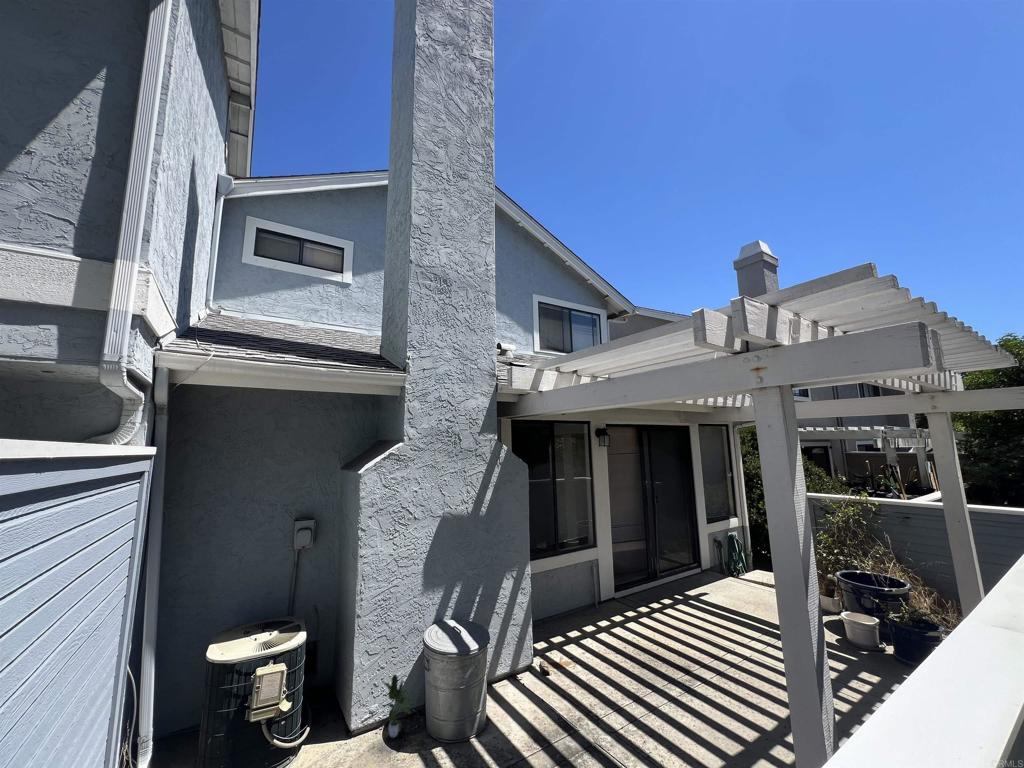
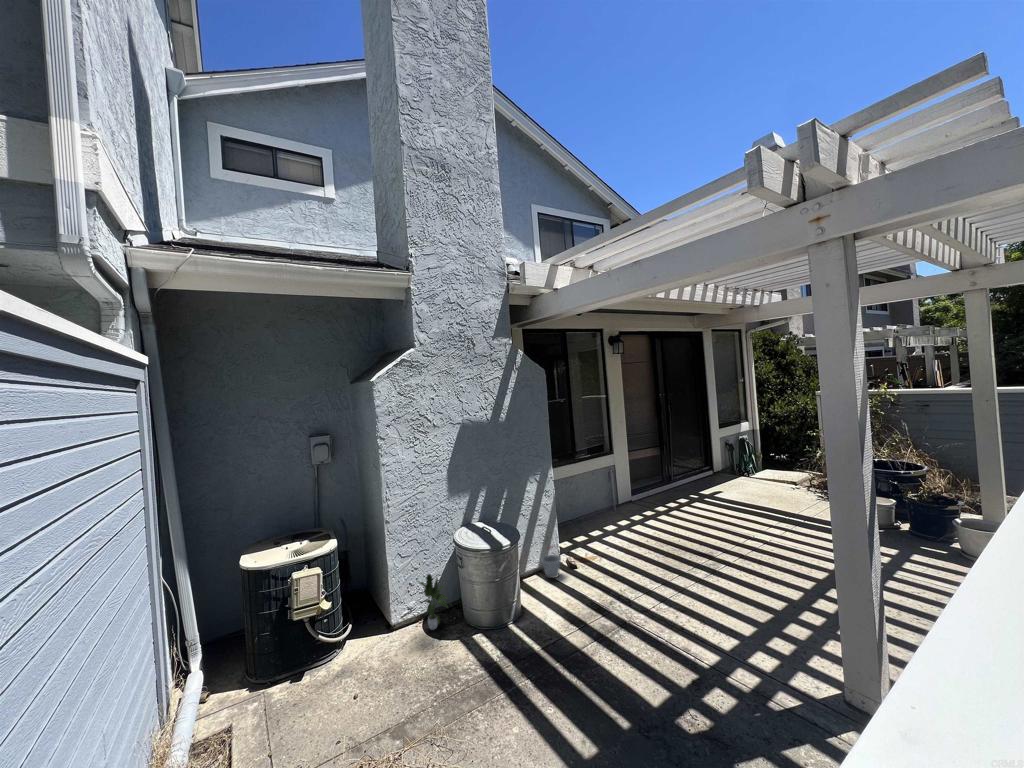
bucket: none [513,648,533,684] -> present [541,547,561,578]

